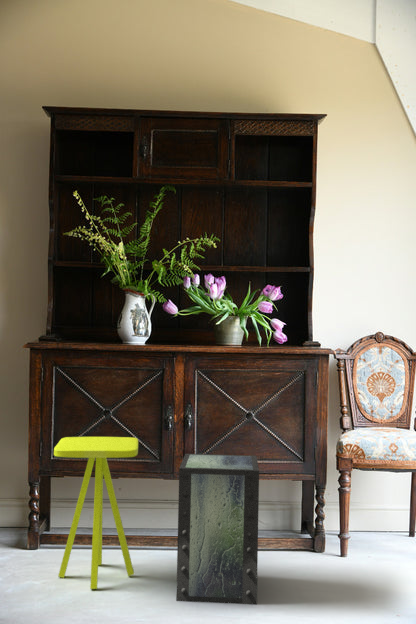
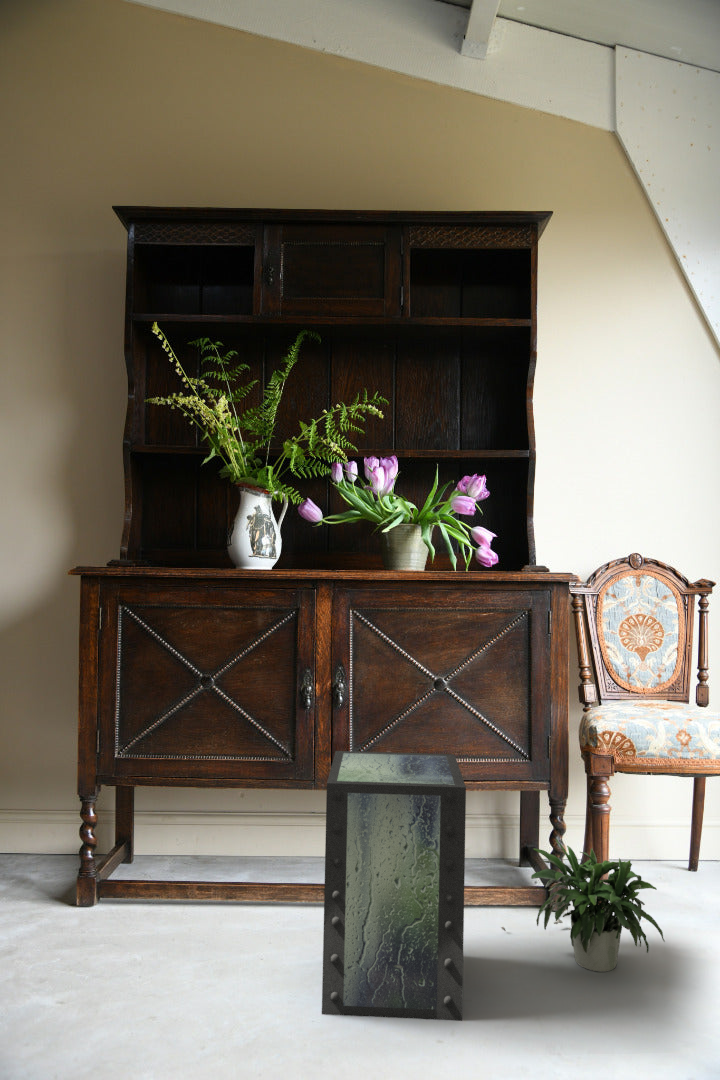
side table: present [54,437,138,589] -> none [111,722,257,989]
potted plant: none [286,508,379,584] -> present [501,839,665,972]

